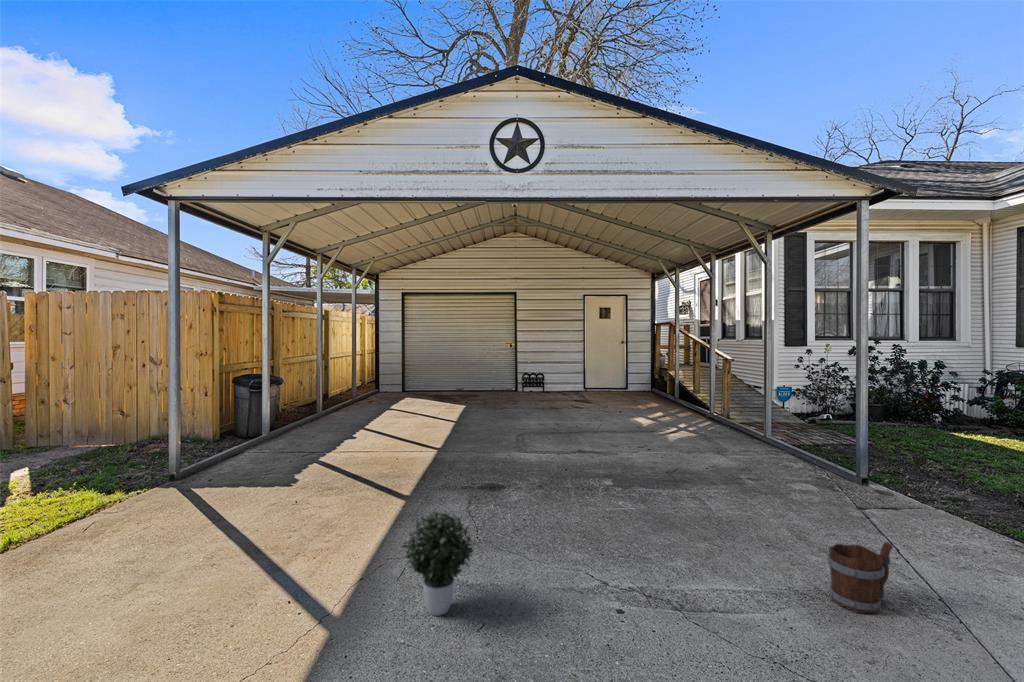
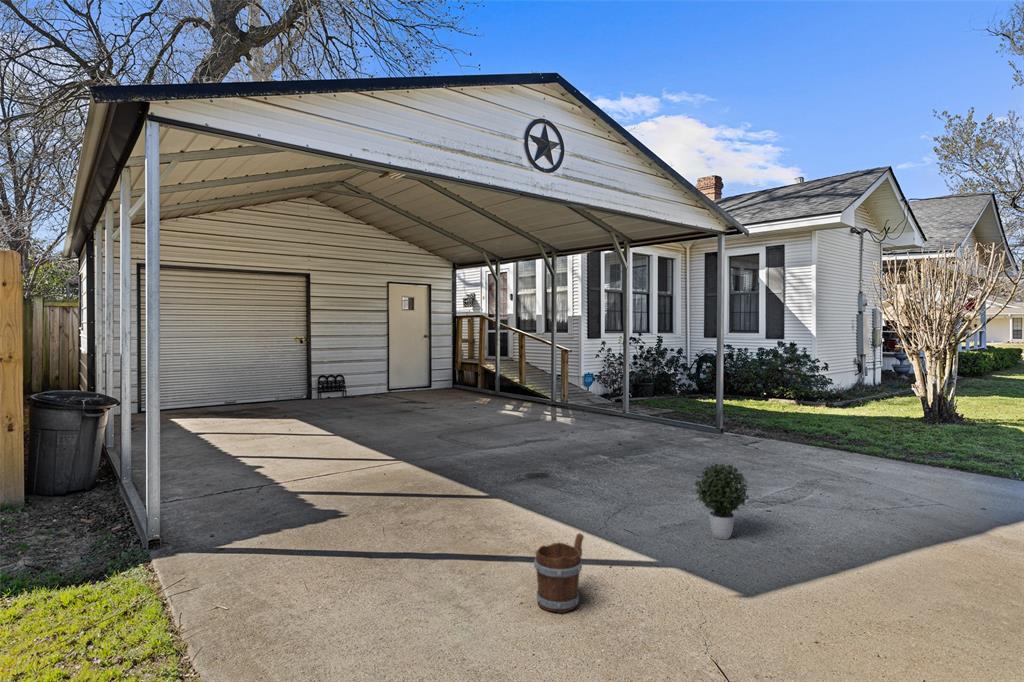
bucket: present [827,542,893,613] -> present [534,533,584,613]

